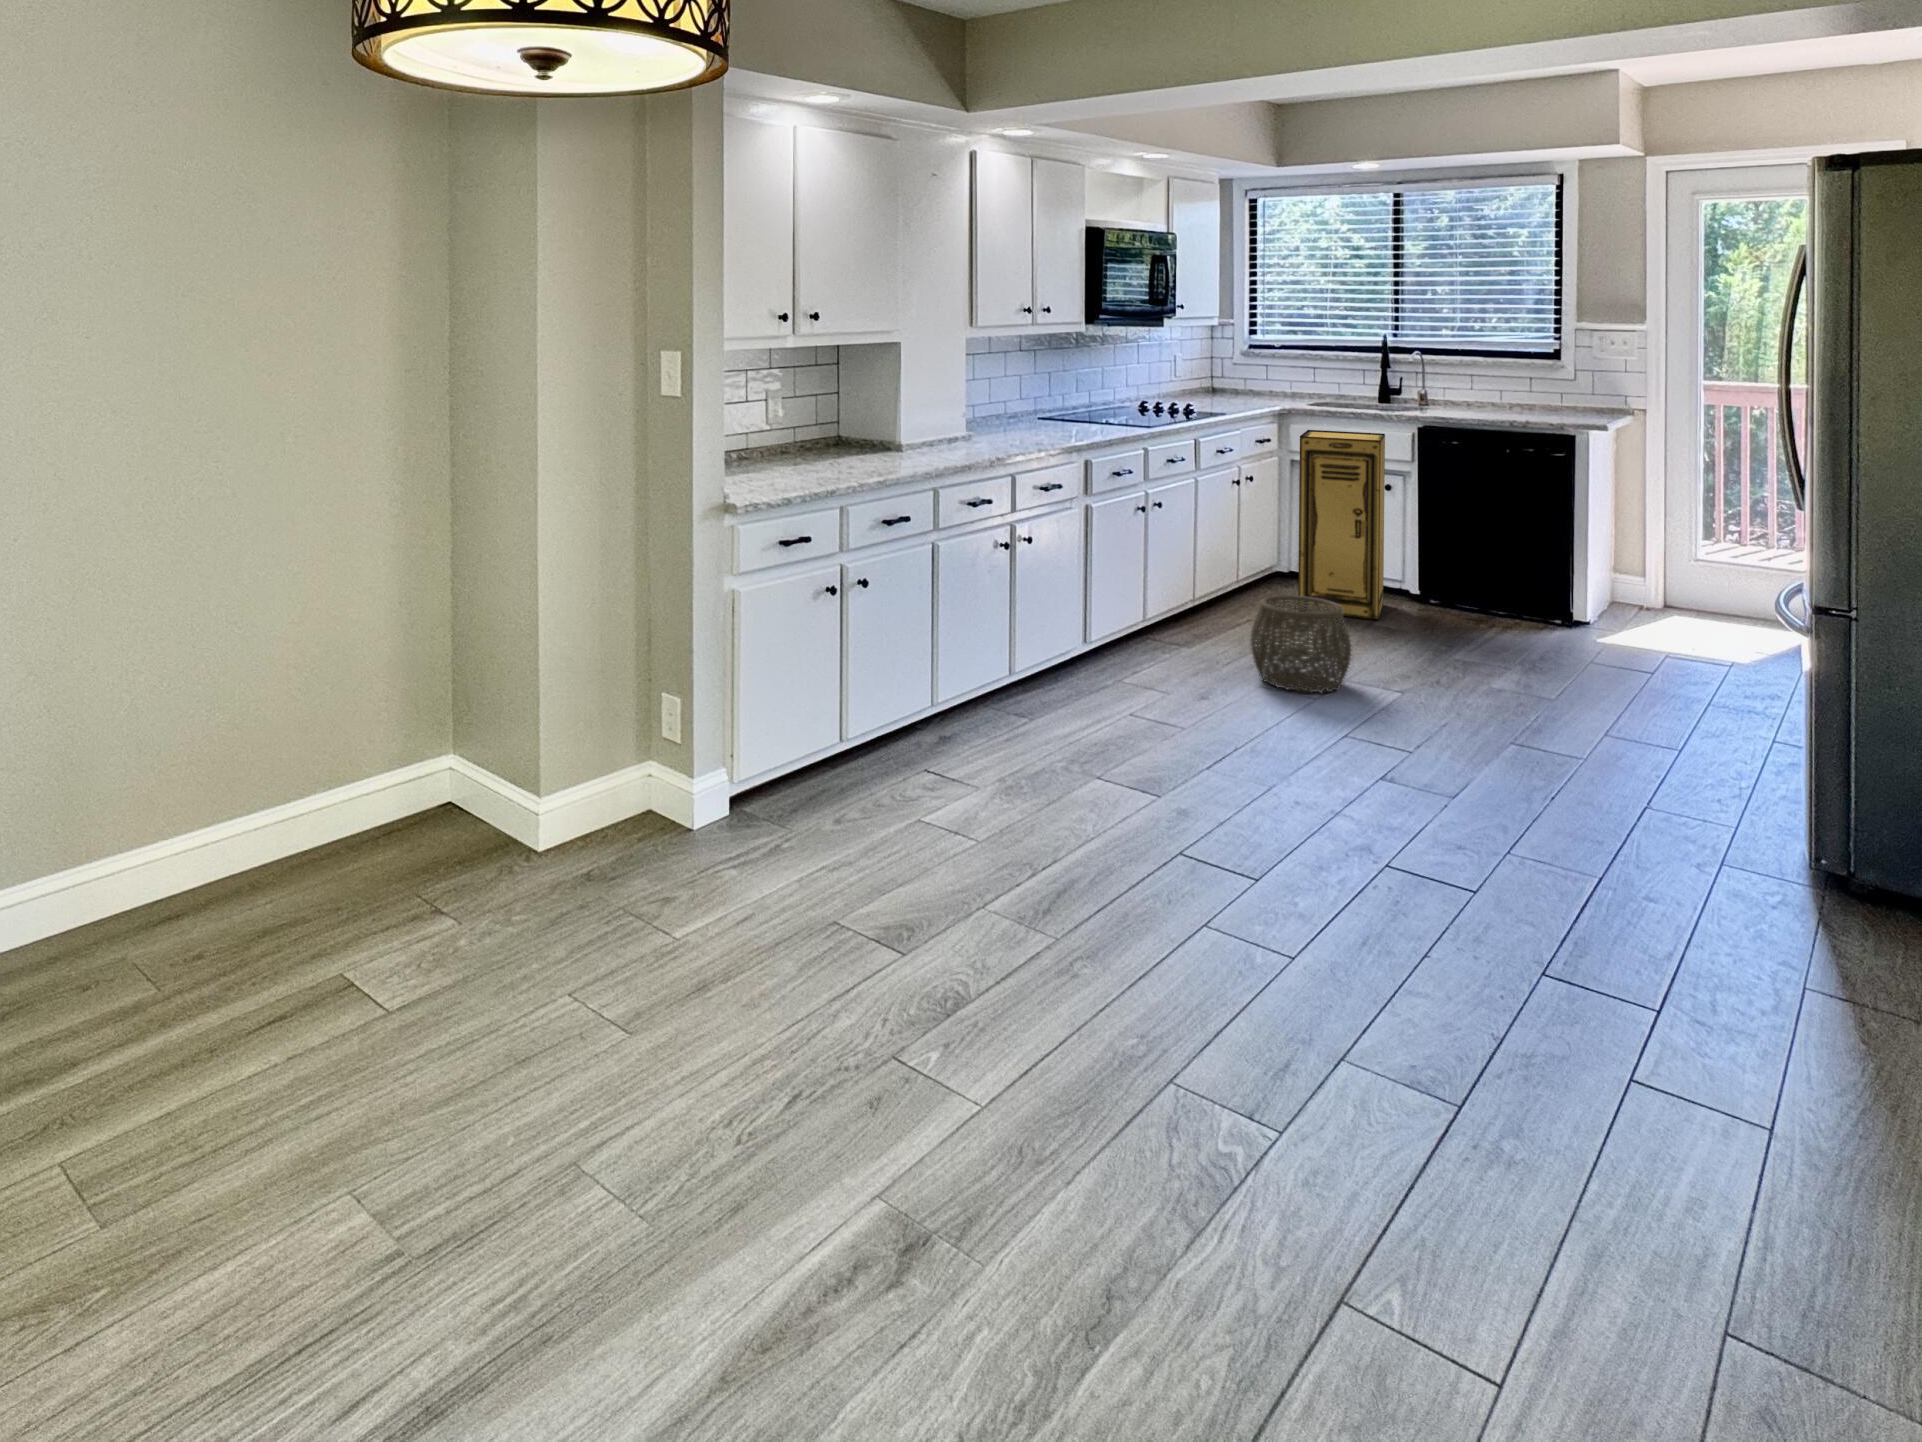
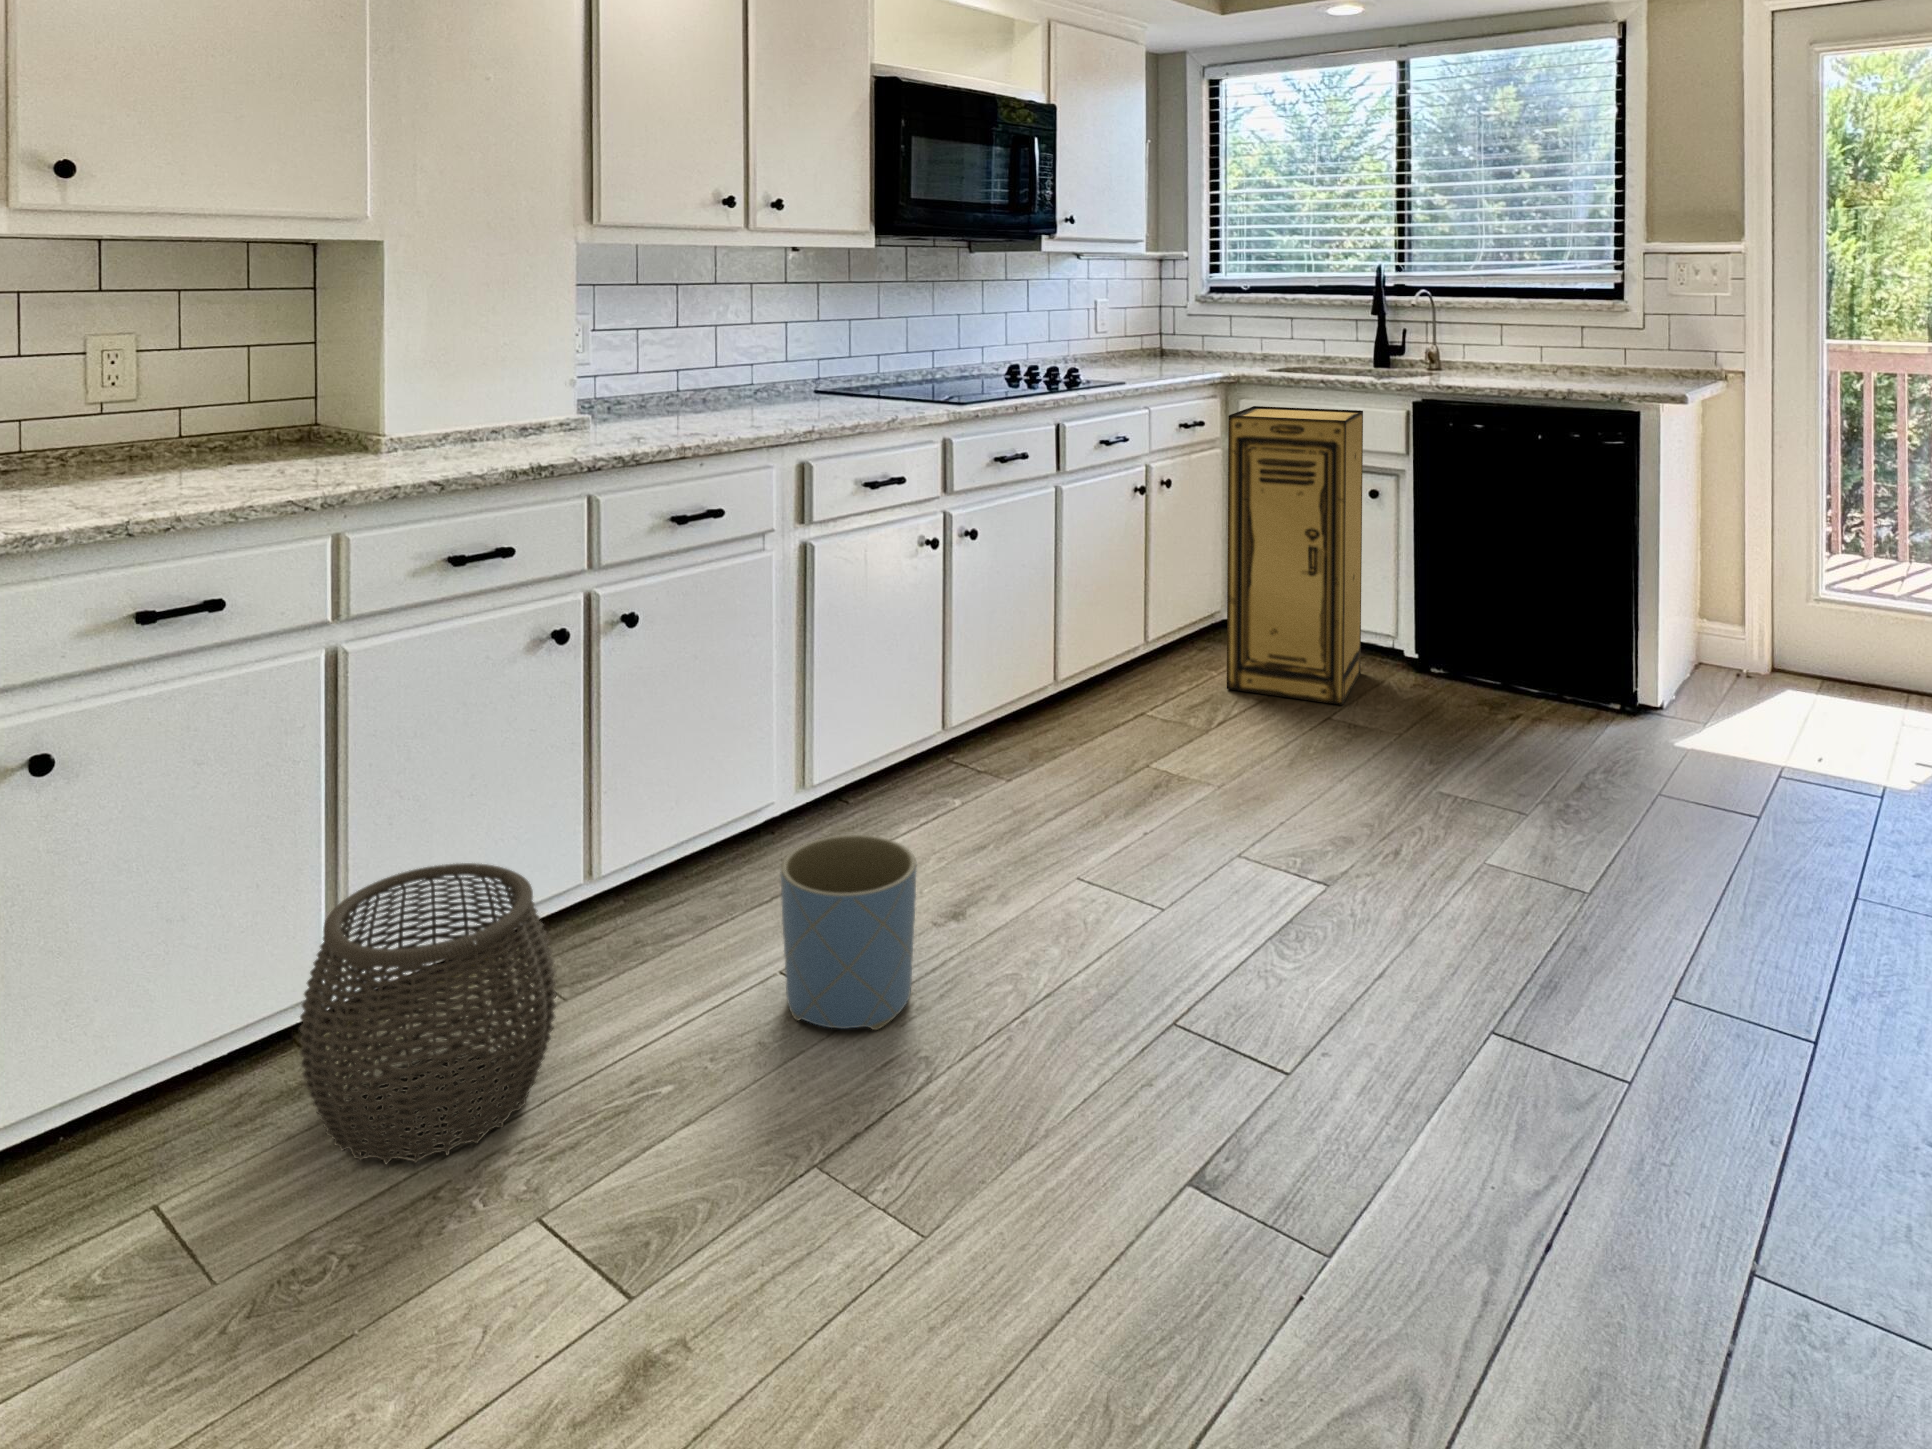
woven basket: present [1250,595,1352,693] -> present [299,863,557,1164]
planter: none [1139,651,1210,739] -> present [780,835,917,1030]

